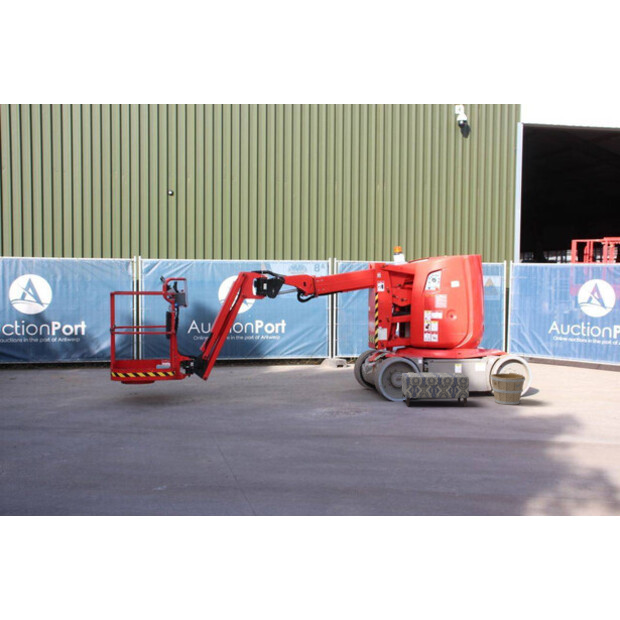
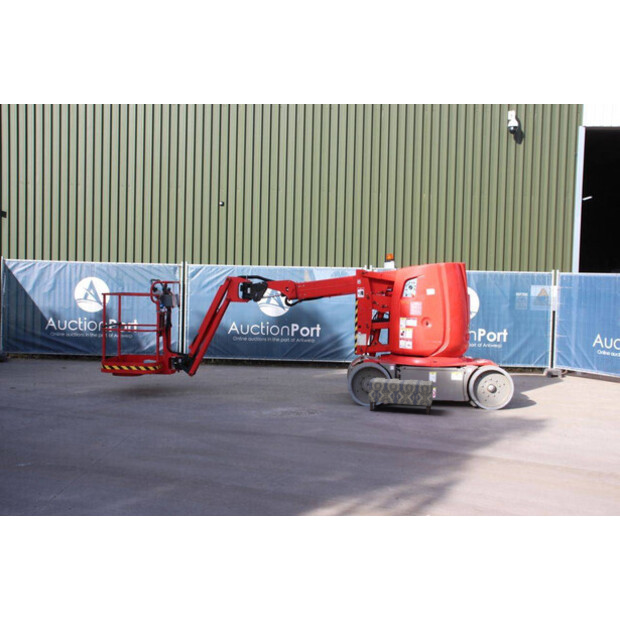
wooden bucket: present [491,373,525,405] -> none [462,384,497,416]

